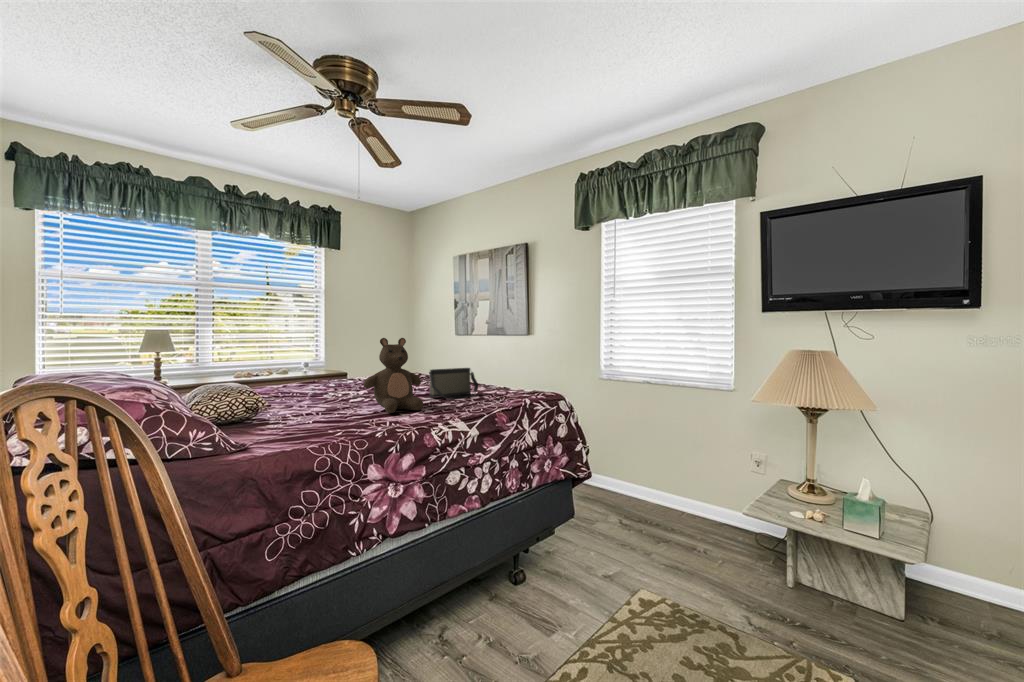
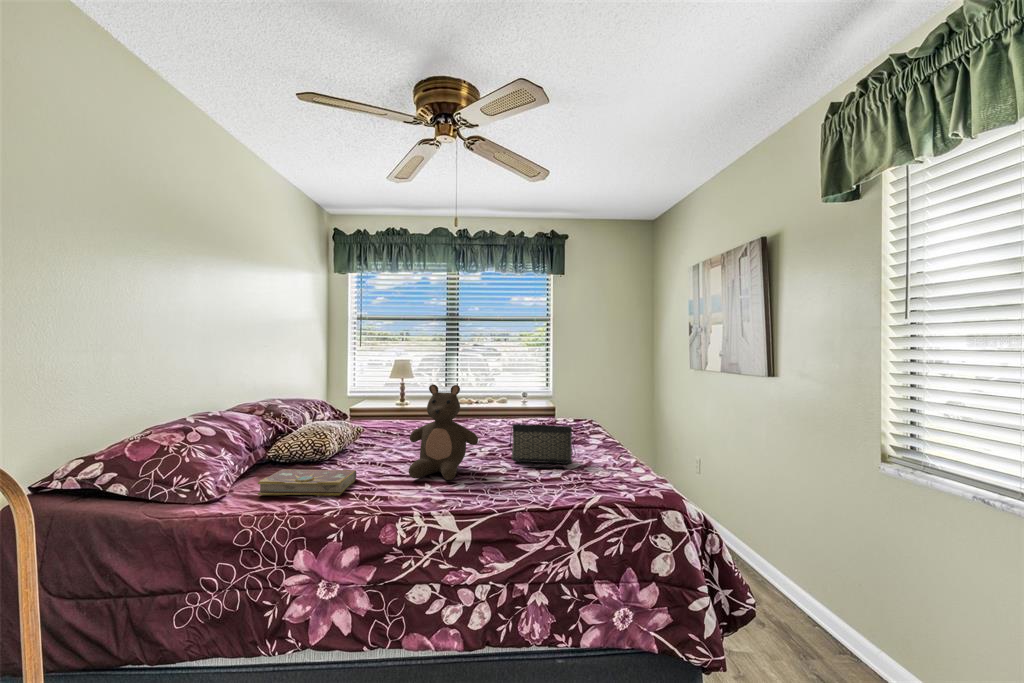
book: none [269,413,359,440] -> present [258,469,356,496]

